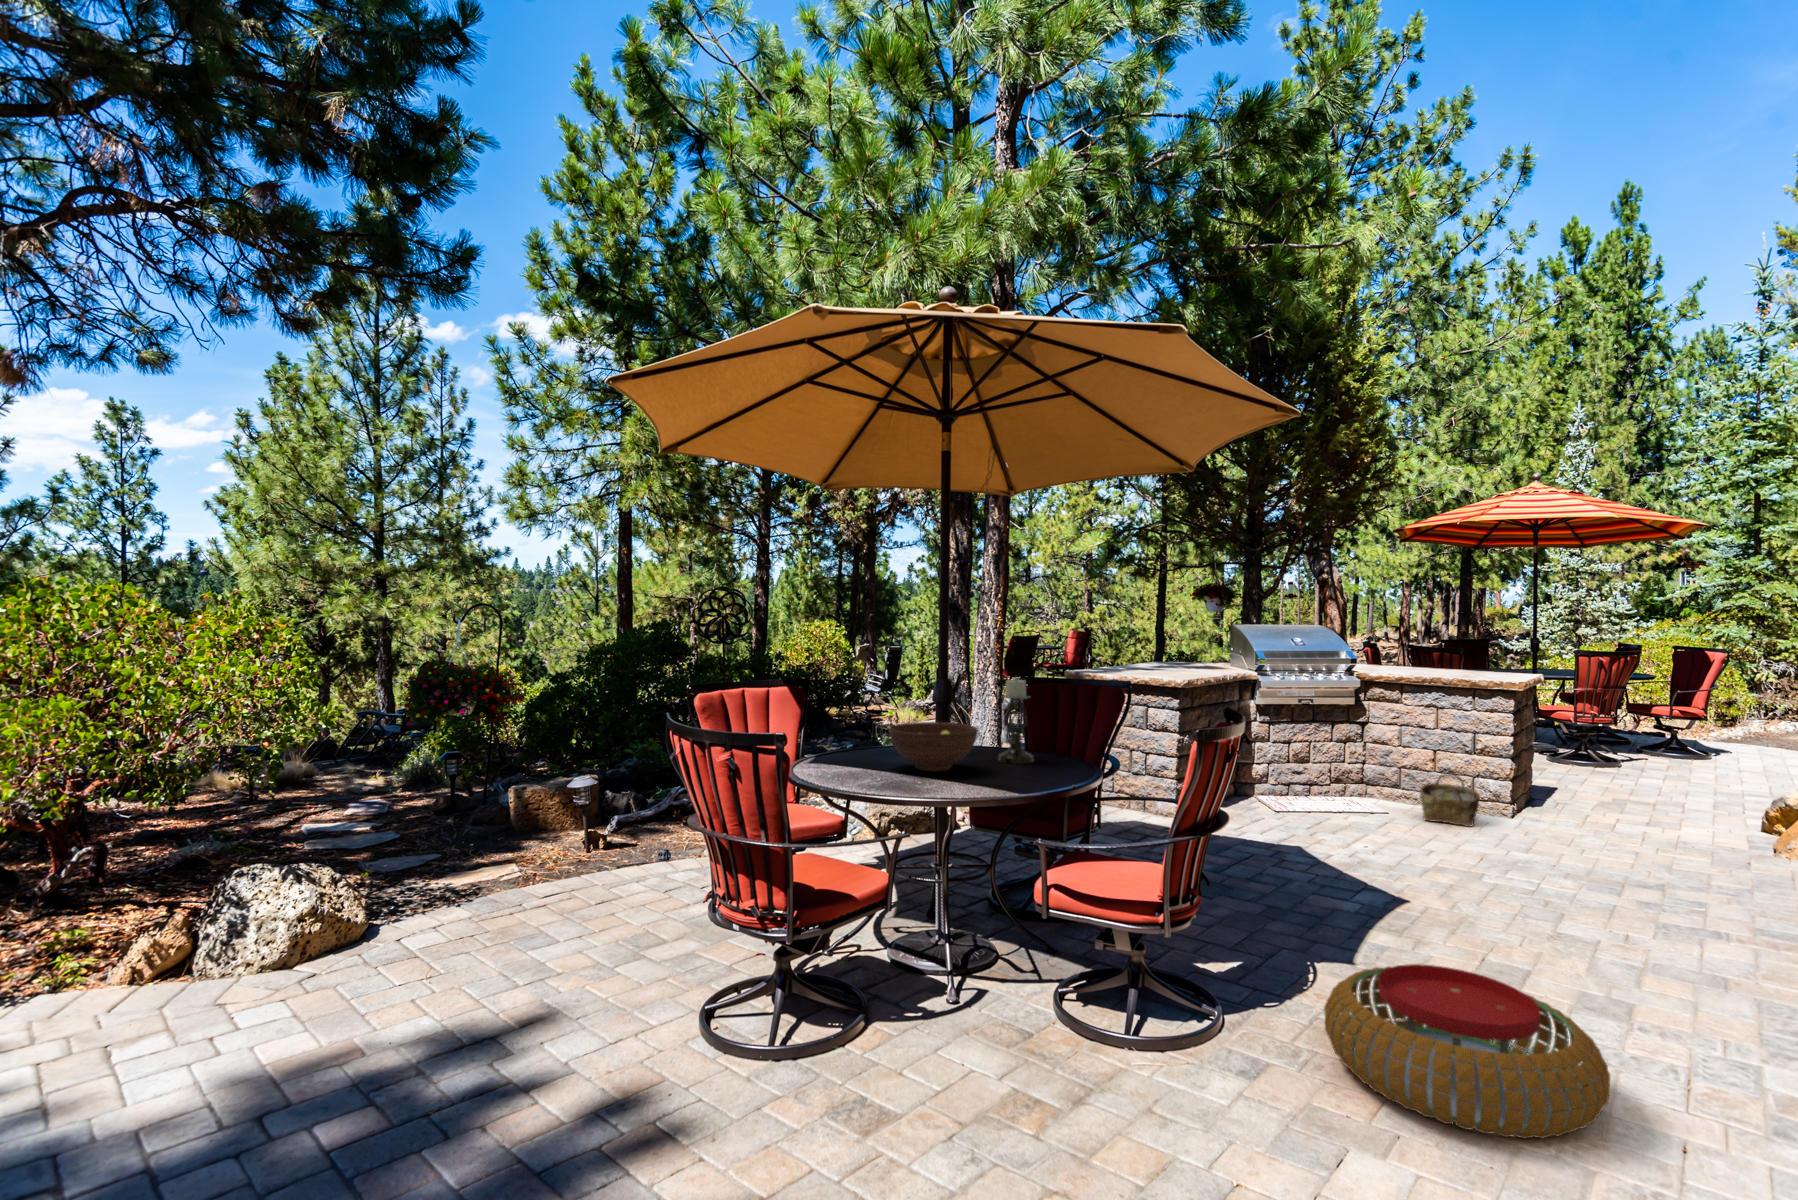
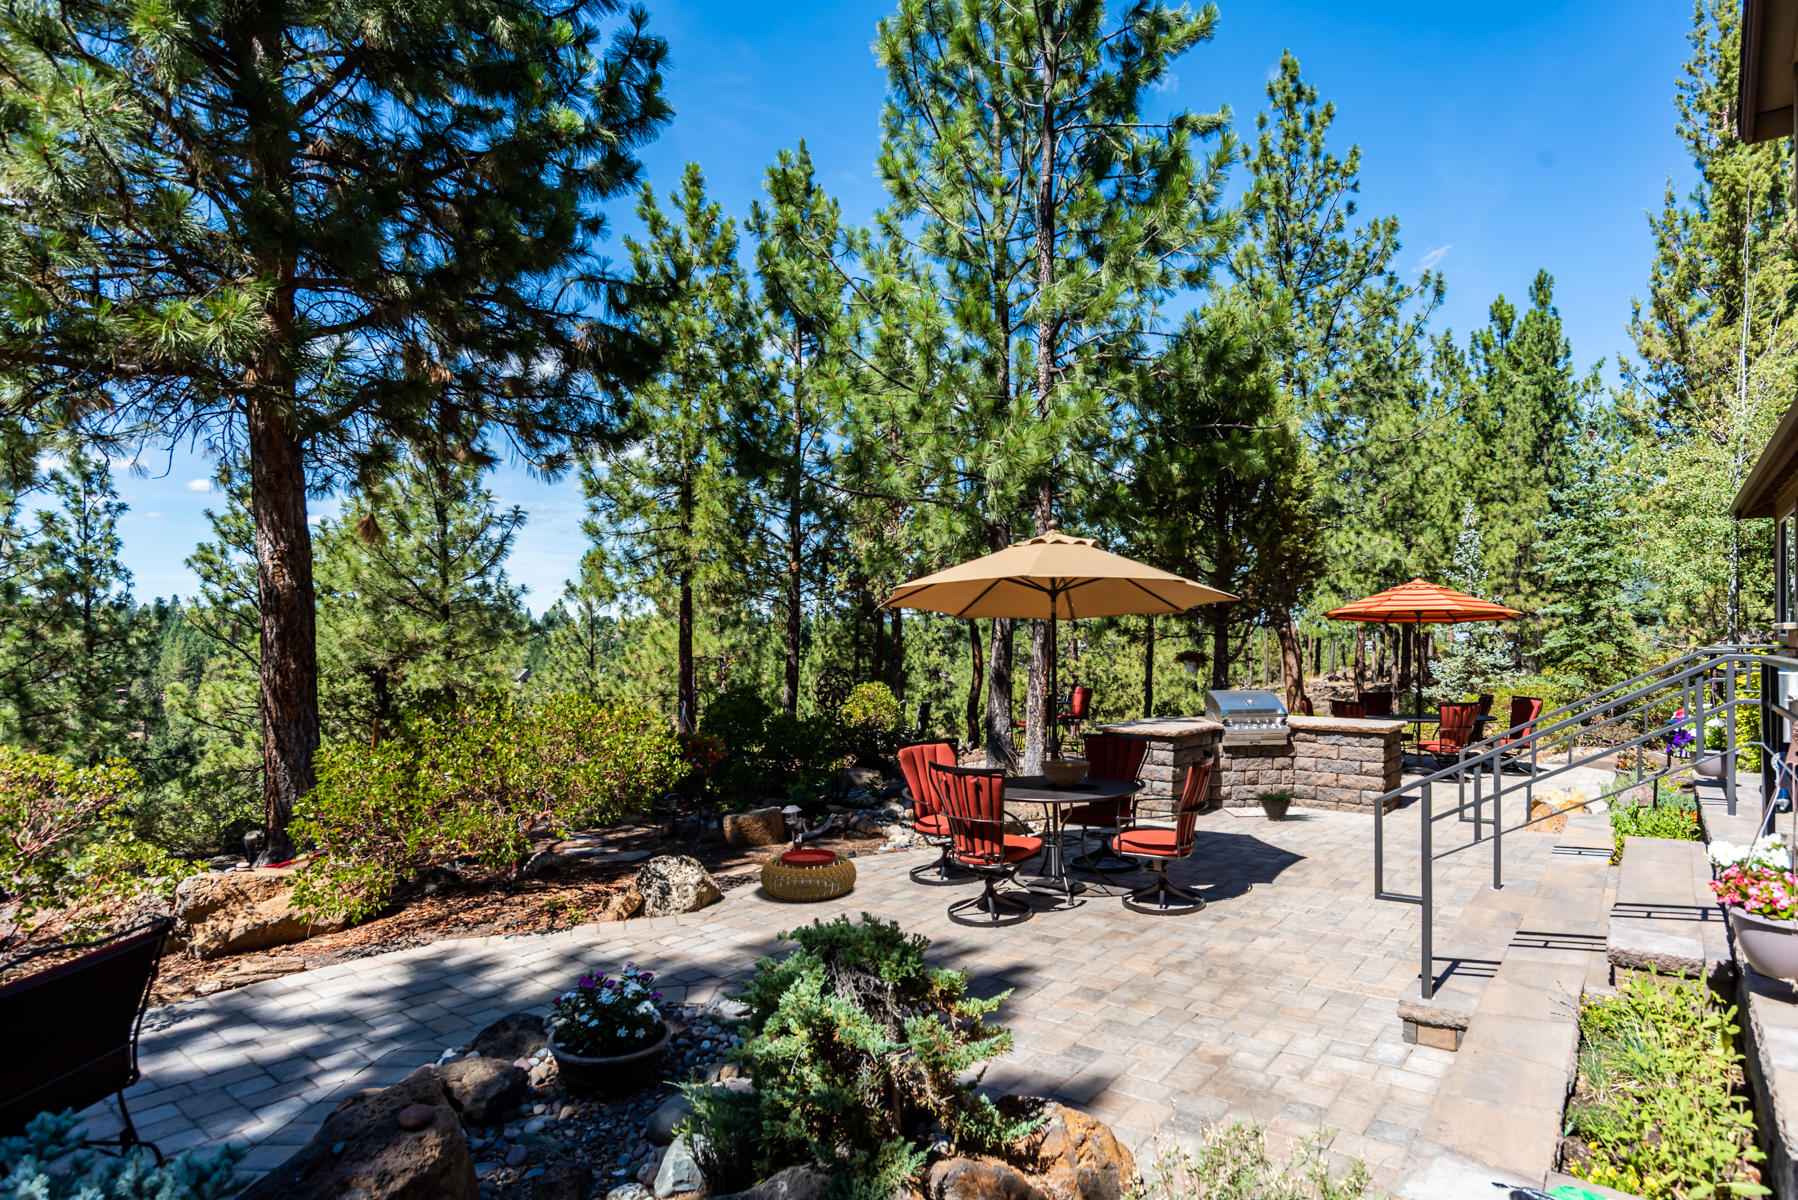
candle holder: present [998,677,1033,764] -> none [1093,733,1114,783]
decorative plant: none [1288,769,1378,816] -> present [1254,789,1300,821]
woven basket: present [1420,774,1480,826] -> none [1330,791,1369,825]
pouf: present [1324,964,1610,1139] -> present [760,849,857,900]

